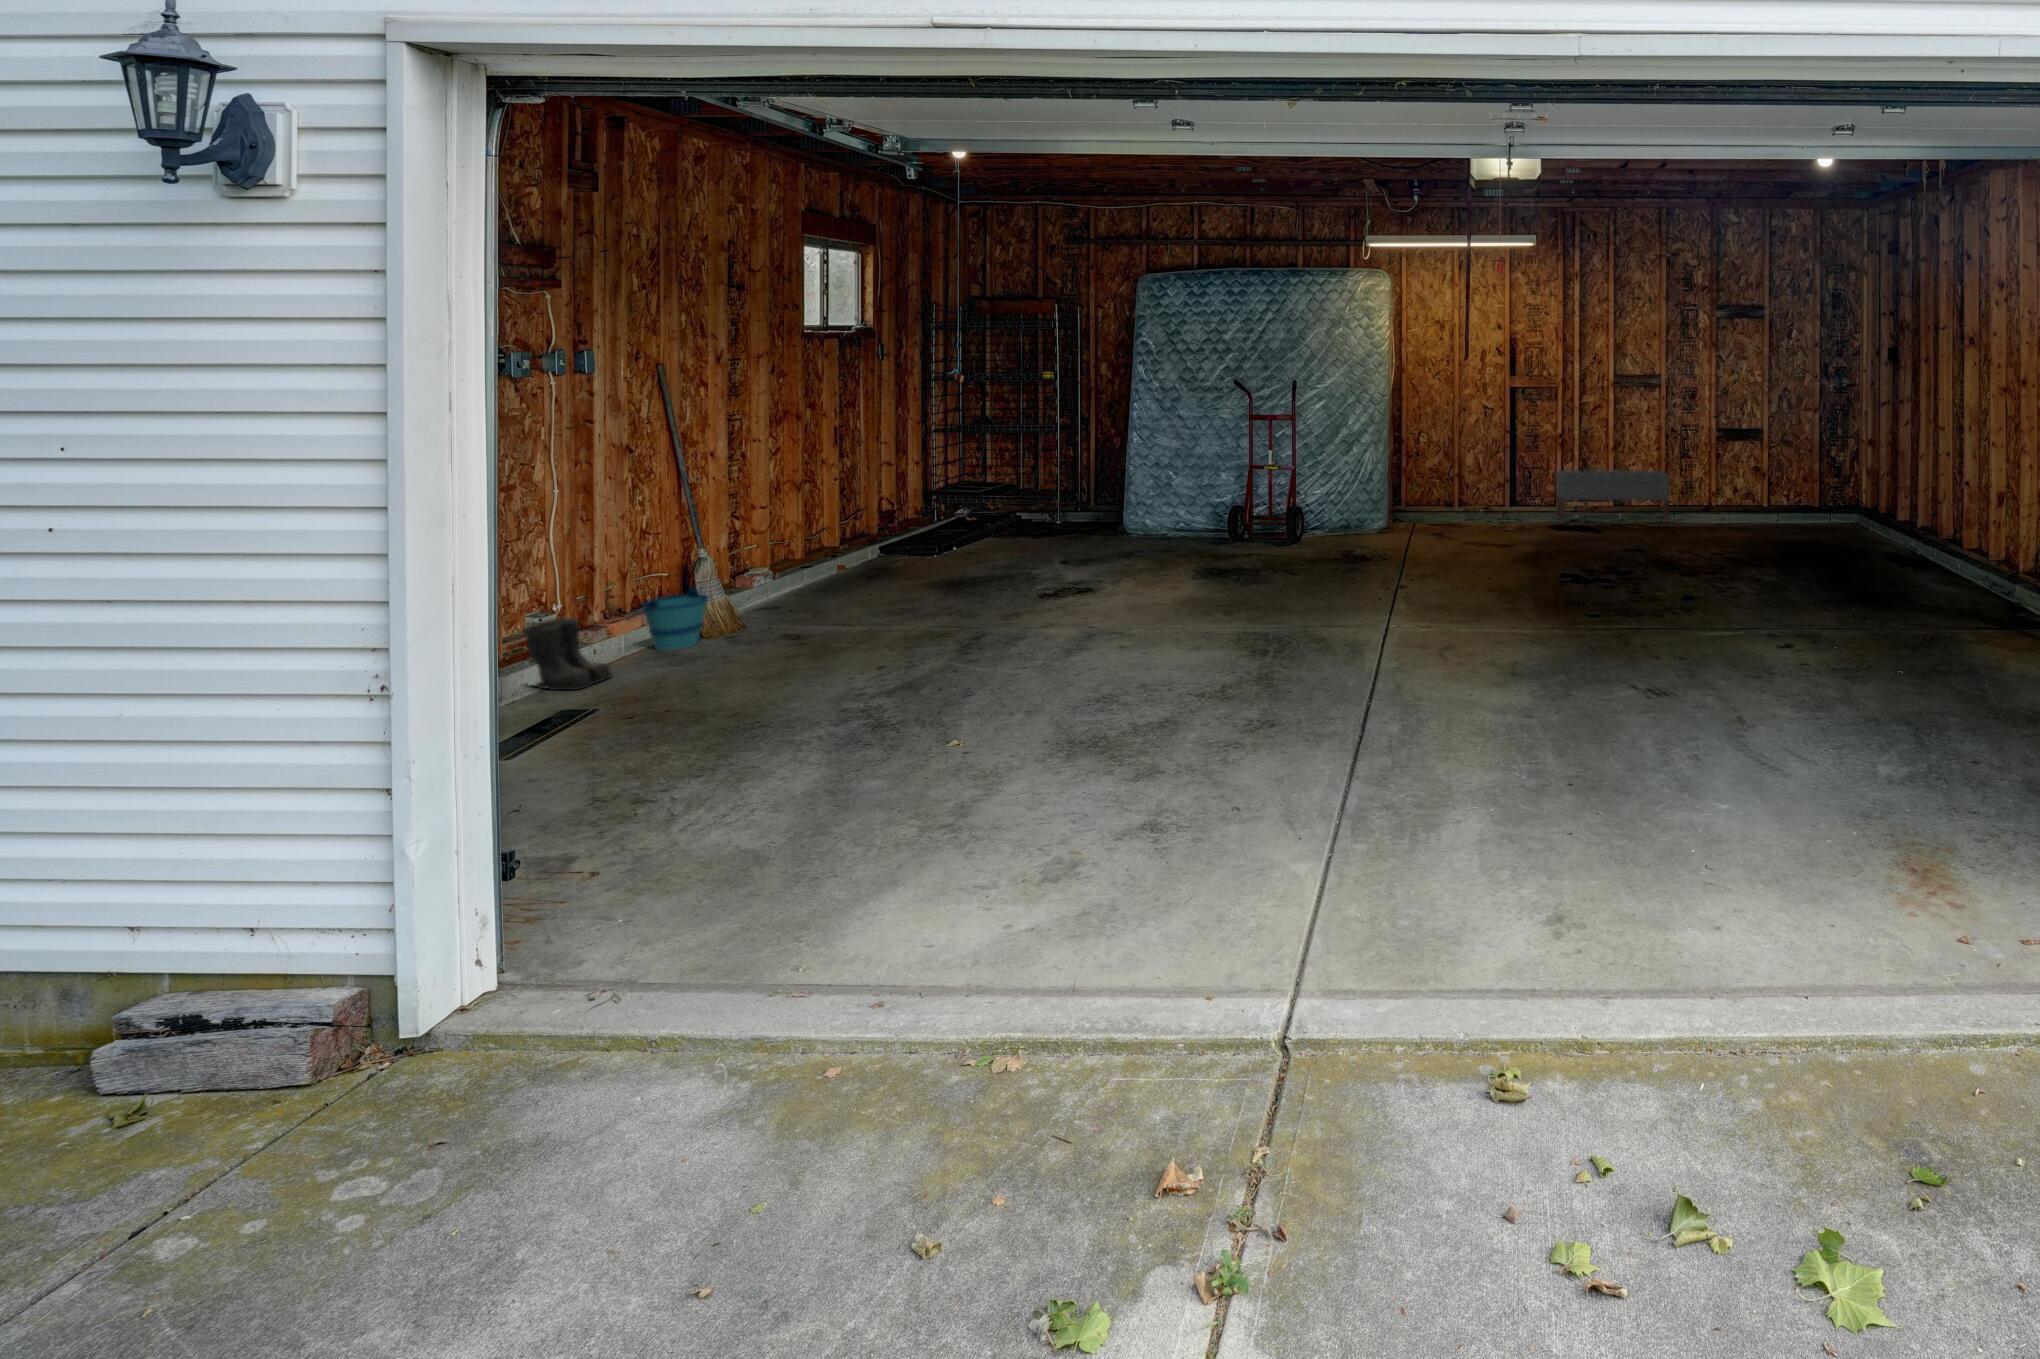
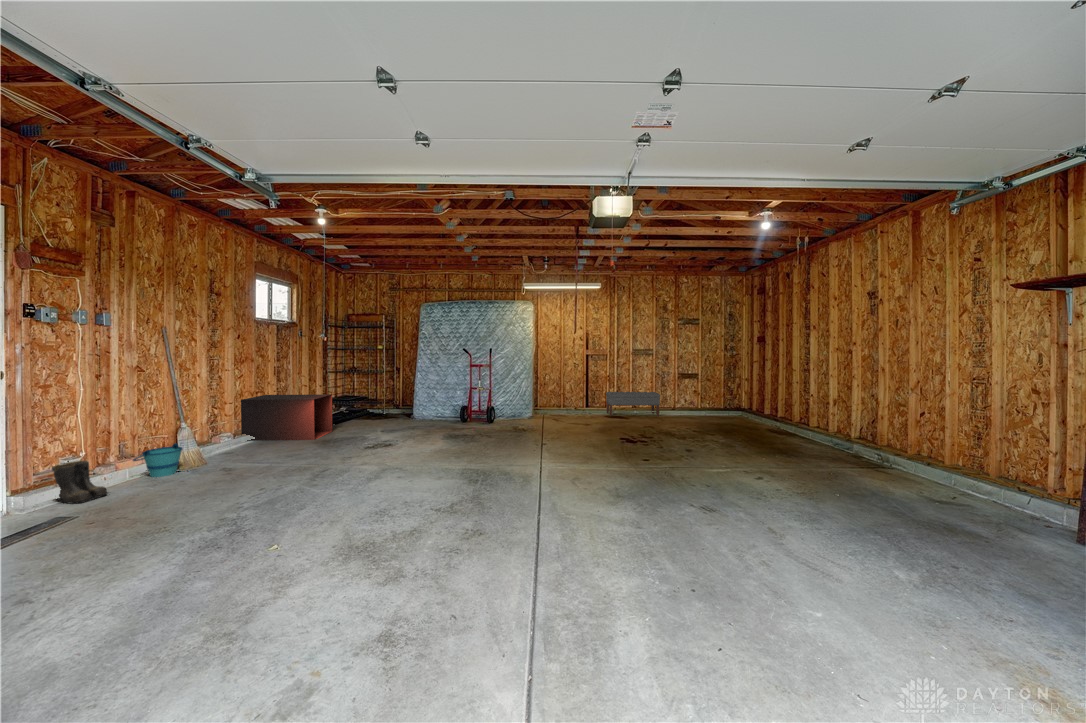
storage cabinet: none [780,486,961,584] -> present [241,395,332,441]

